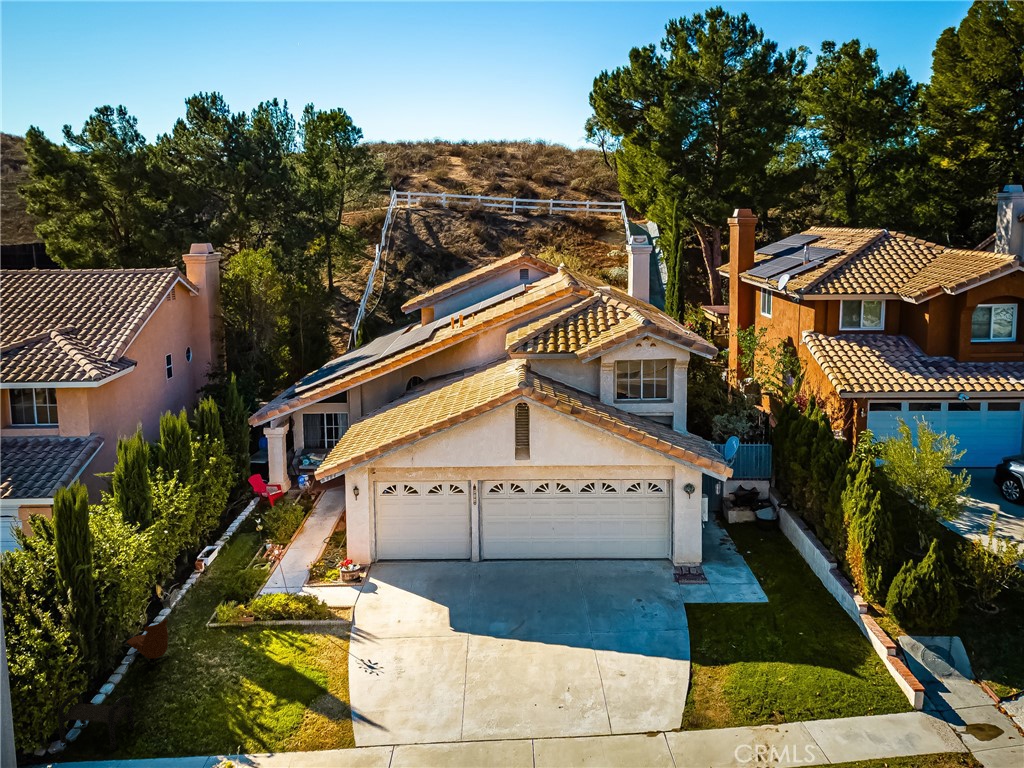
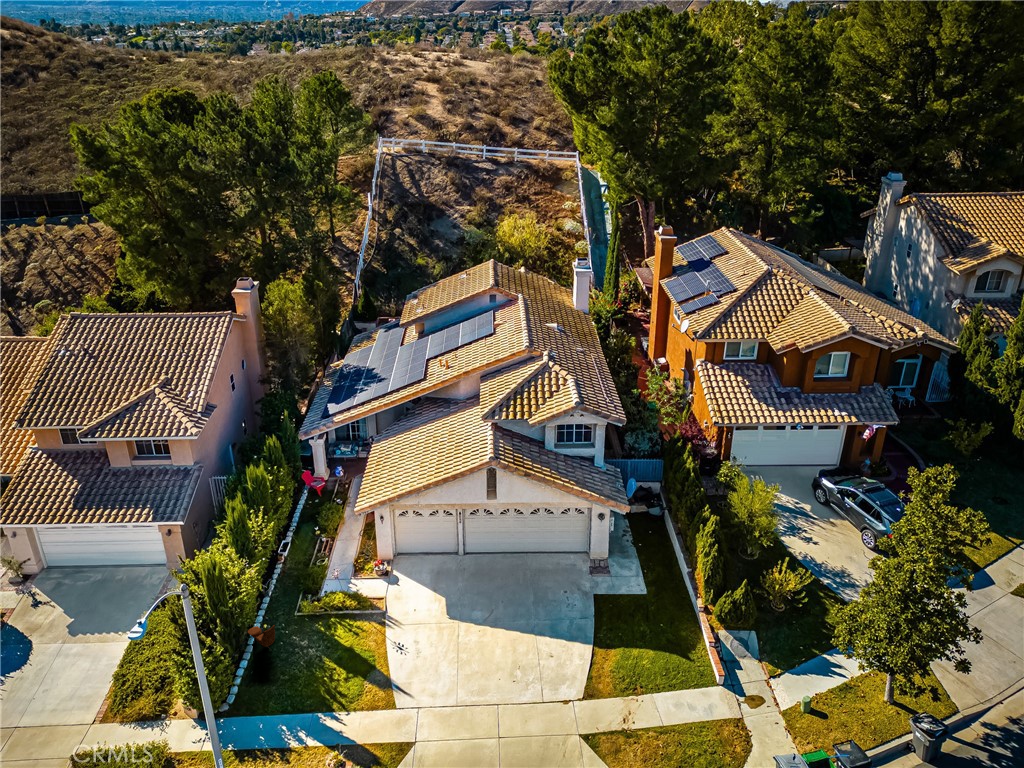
bench: present [58,693,134,750] -> none [224,680,266,714]

